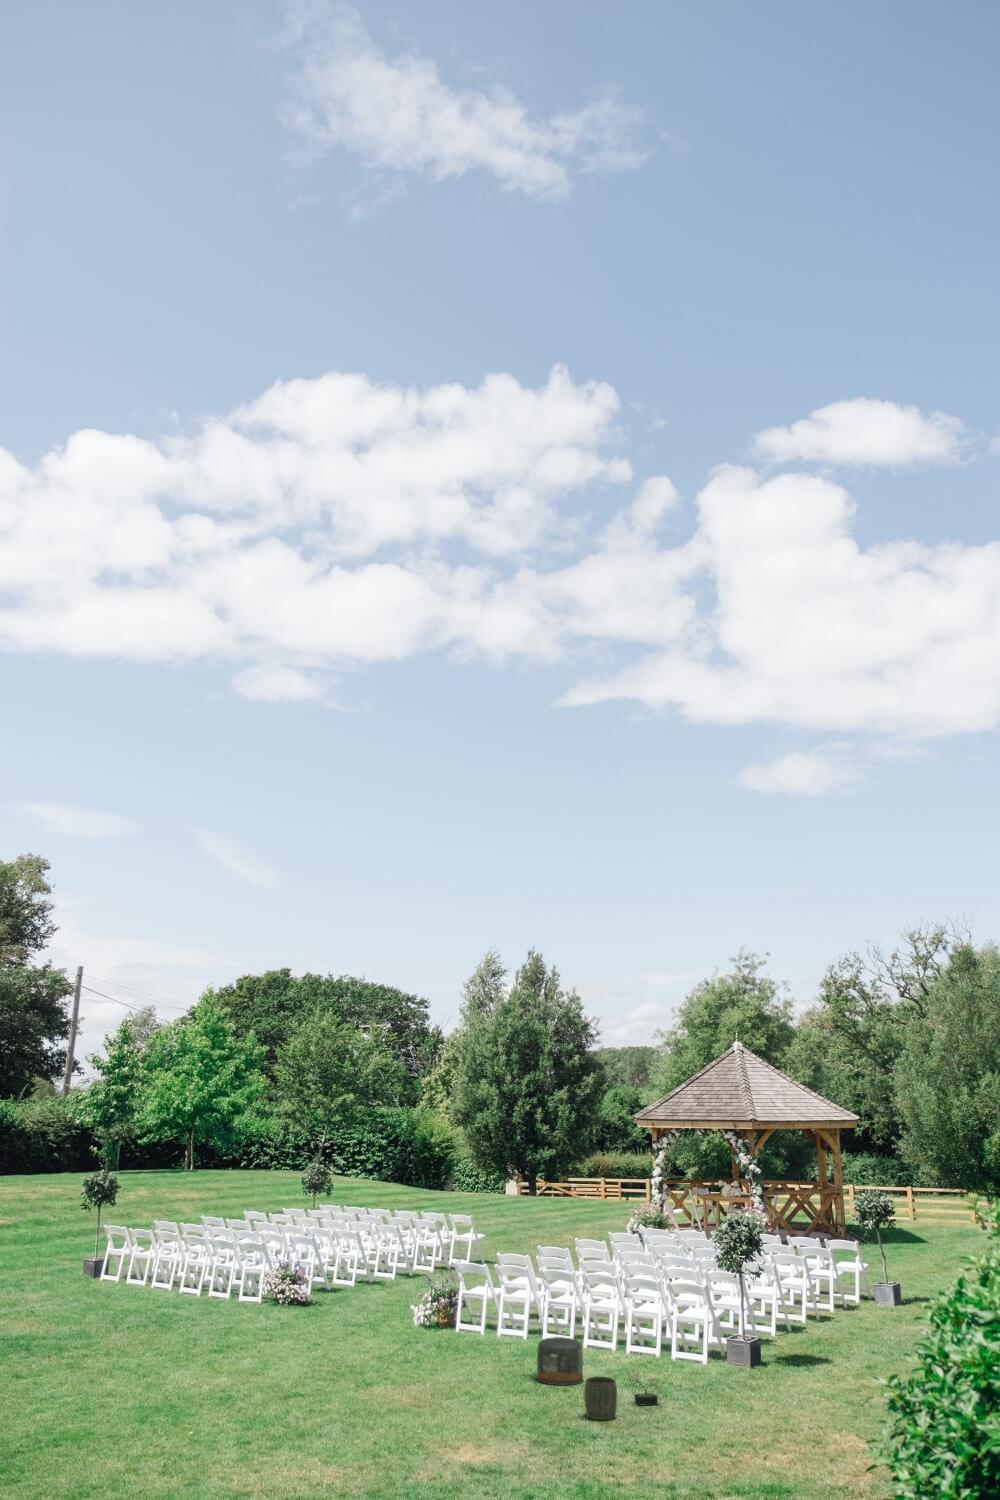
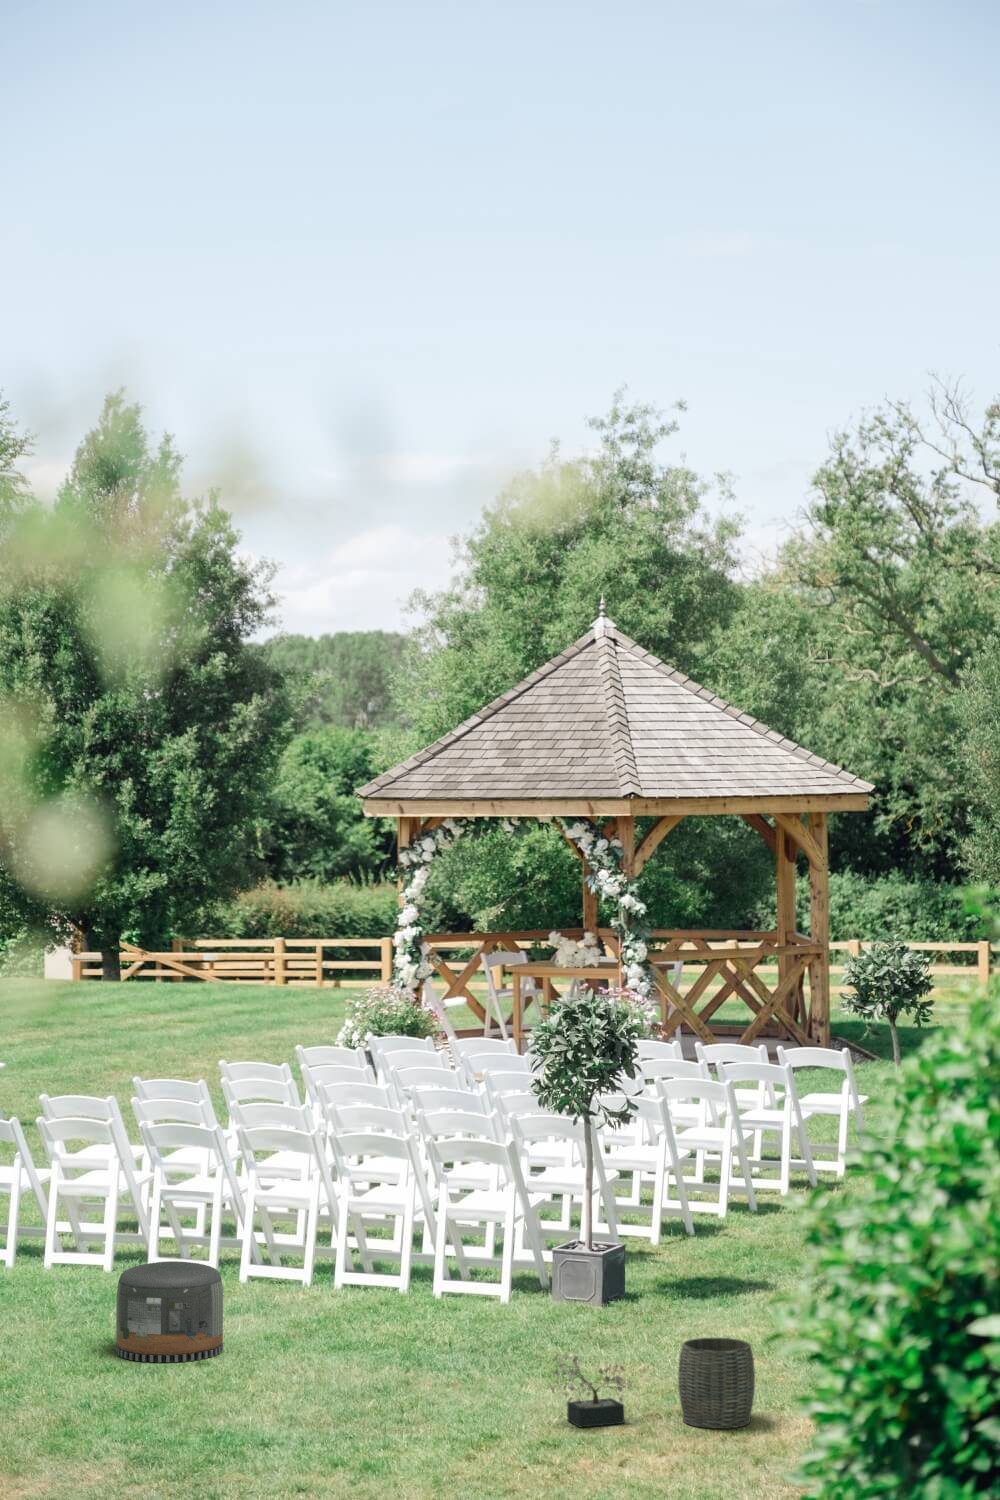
decorative plant: present [630,1372,658,1406] -> present [551,1354,632,1427]
woven basket: present [584,1377,617,1420] -> present [678,1338,755,1429]

